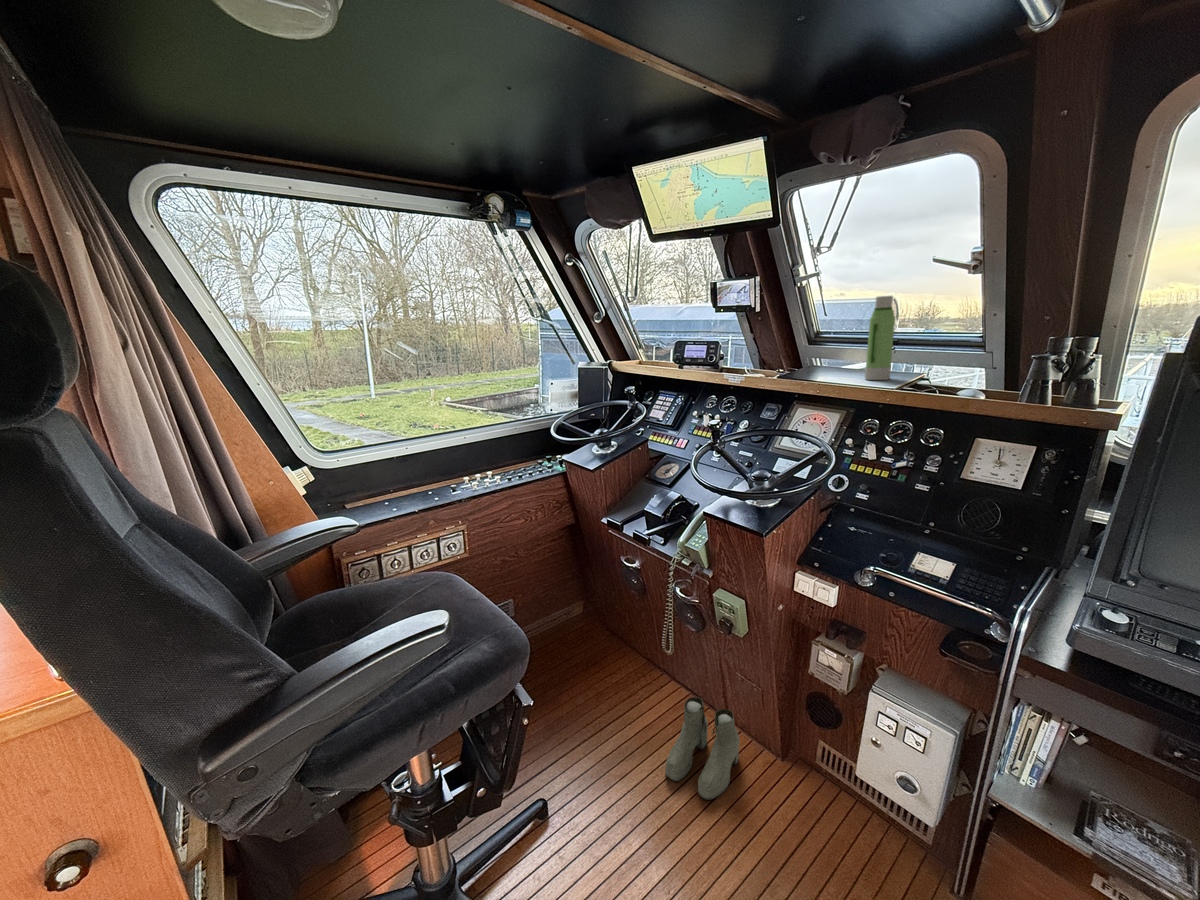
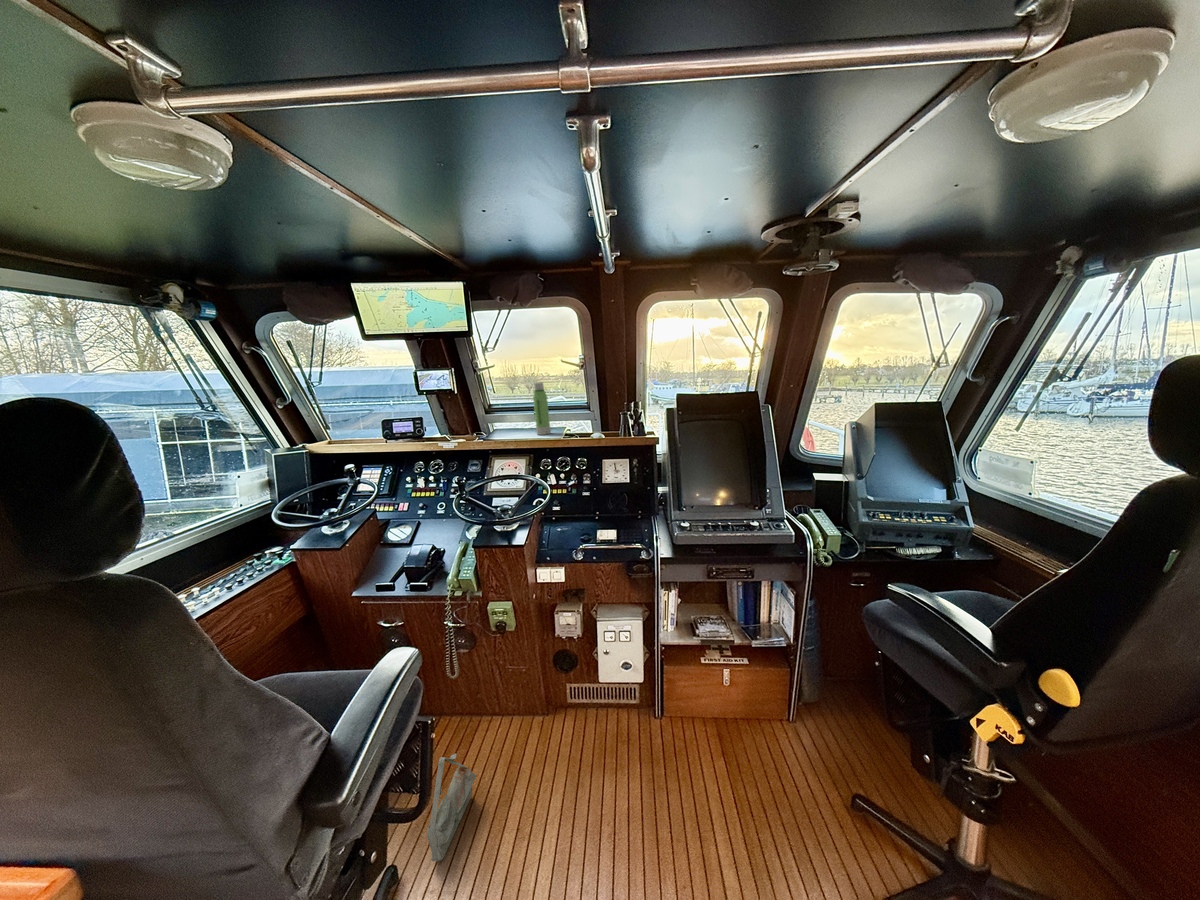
boots: present [665,697,739,800] -> none [473,694,523,778]
bag: none [587,733,660,835] -> present [427,753,476,861]

